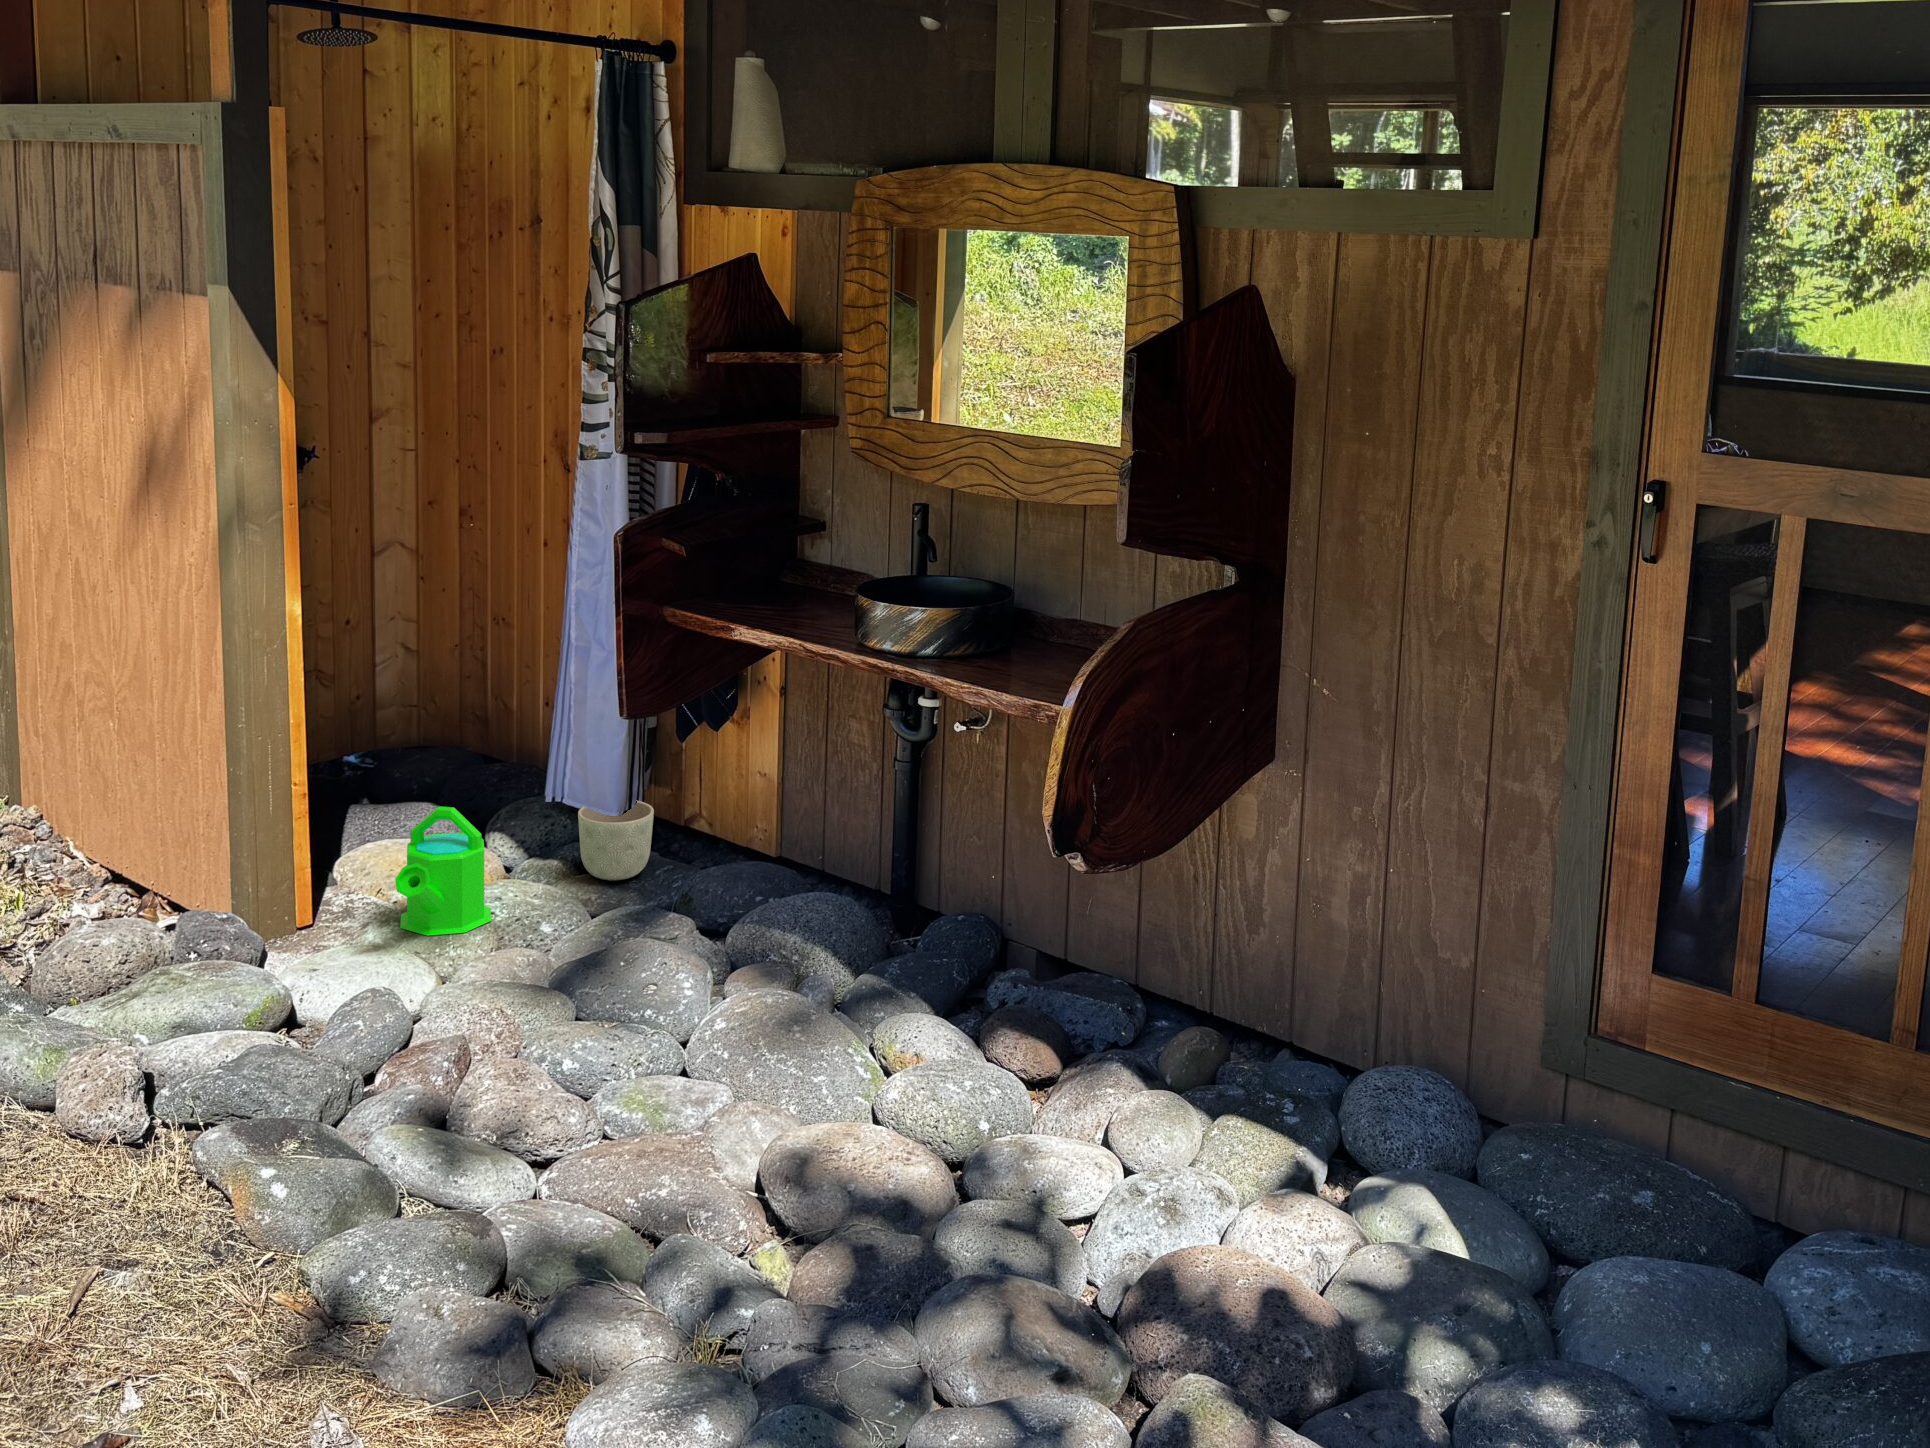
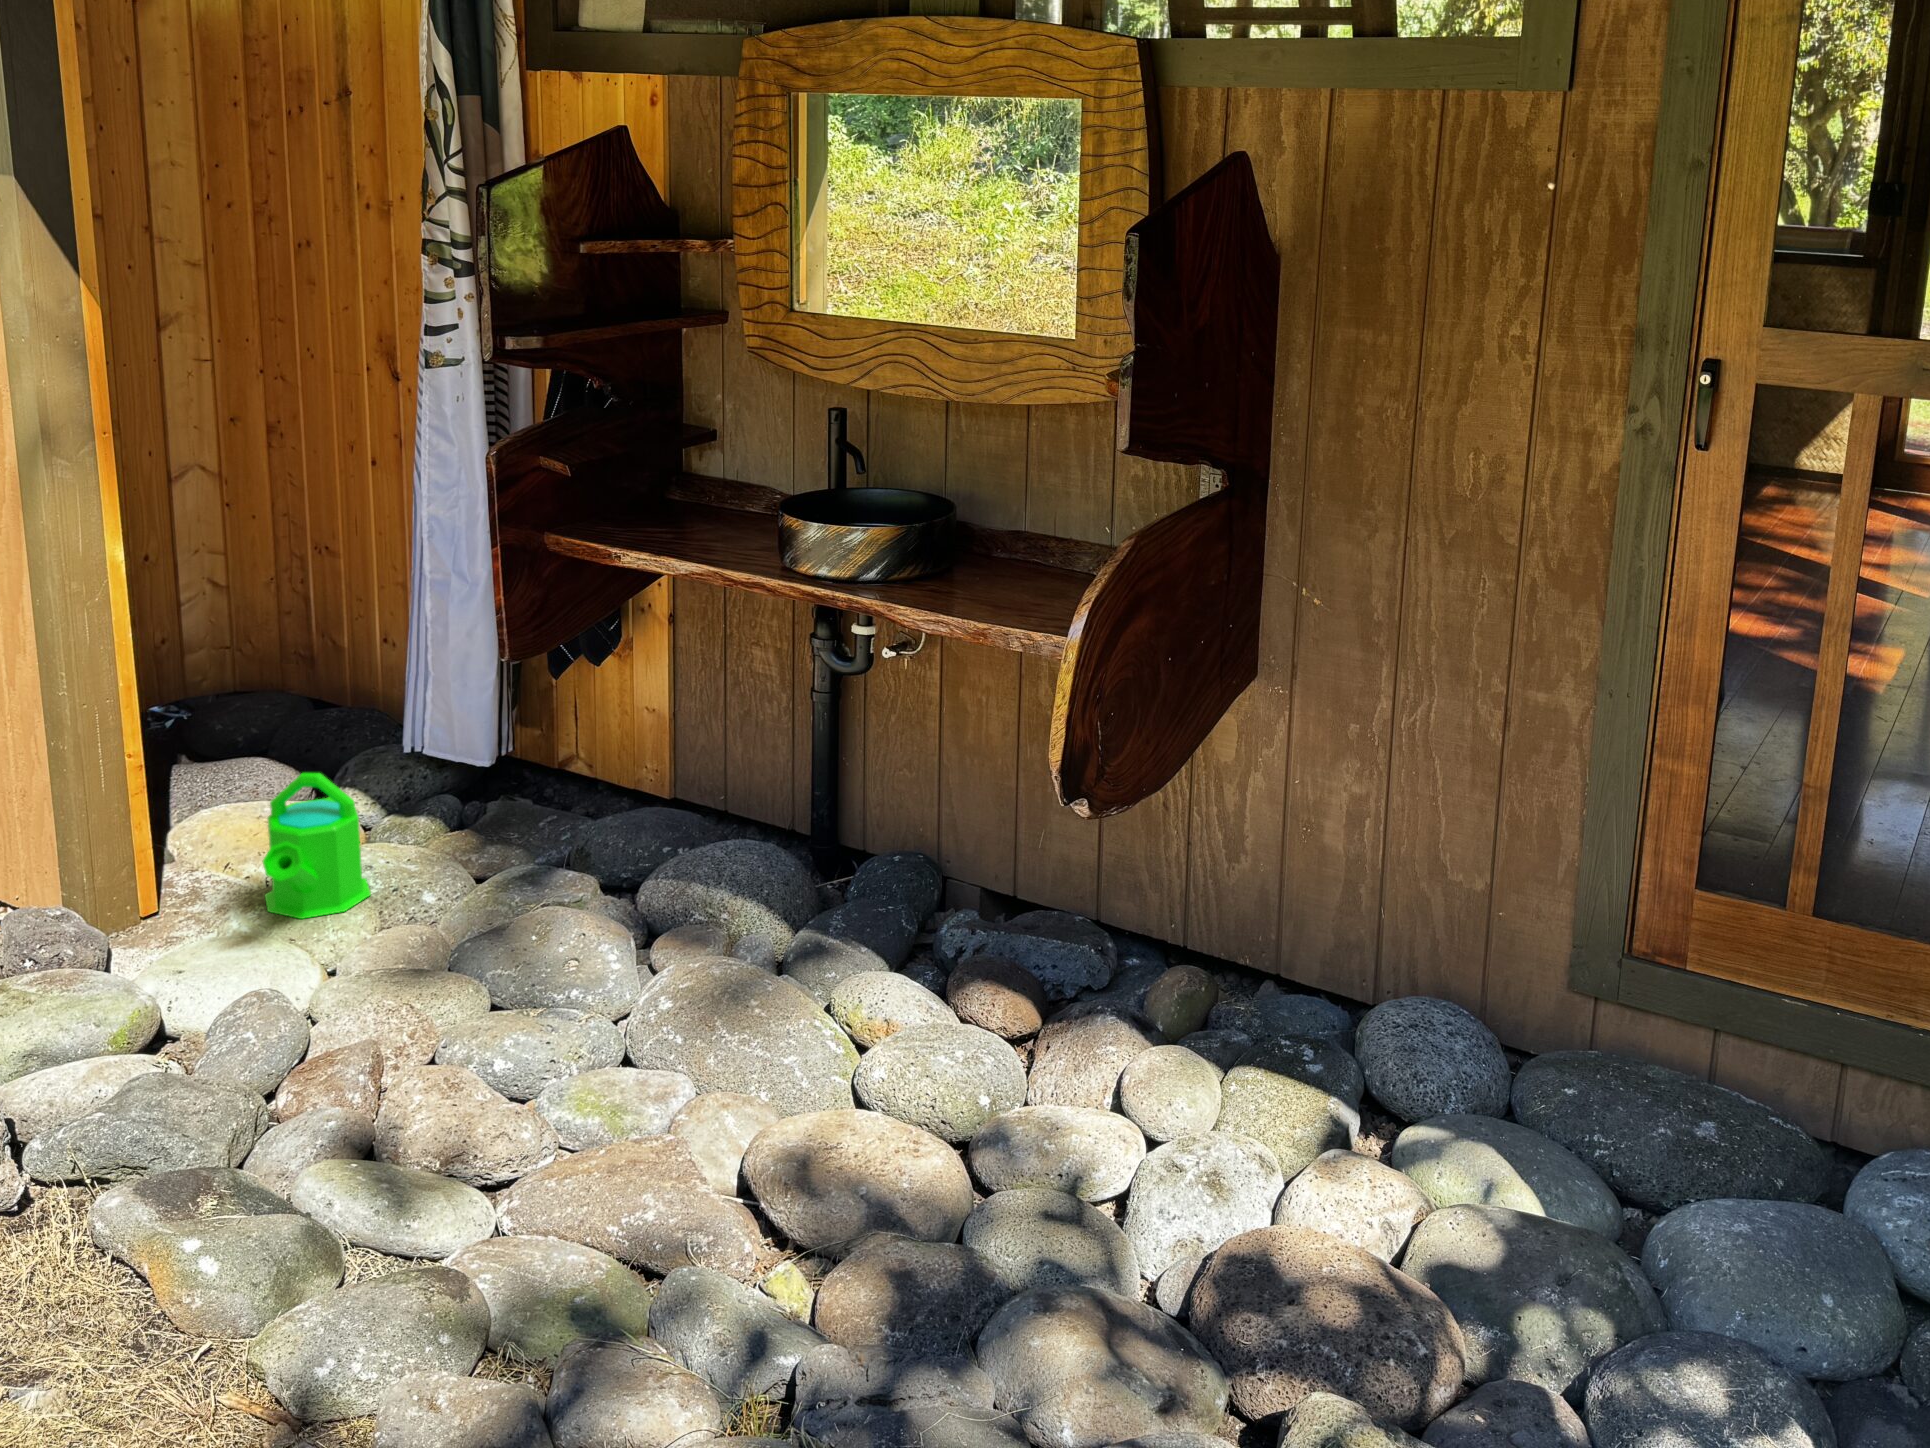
planter: present [578,801,654,880] -> none [453,743,539,835]

